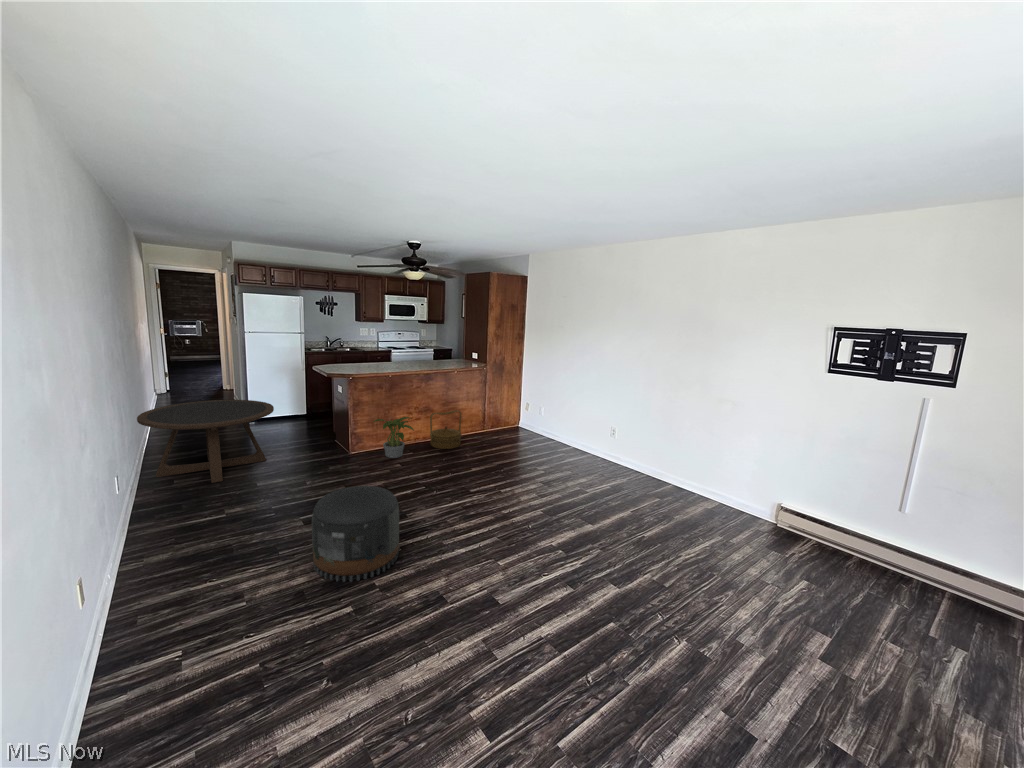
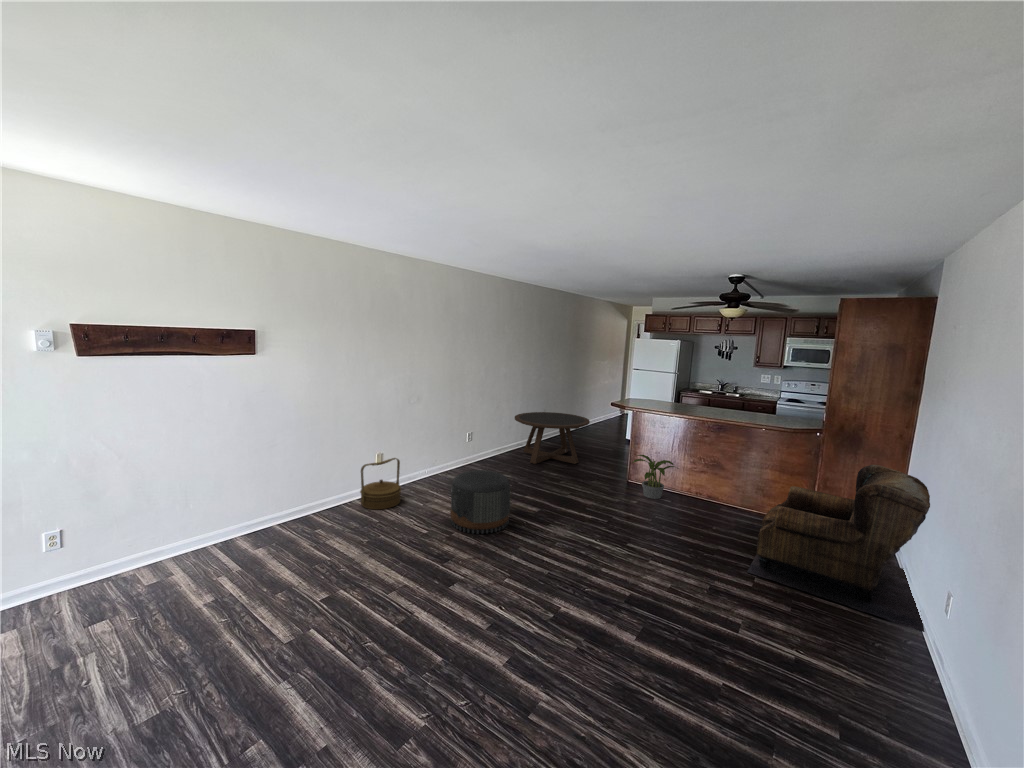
armchair: none [484,380,592,468] -> present [747,465,930,632]
woven basket: present [430,410,461,449] -> present [360,458,401,509]

